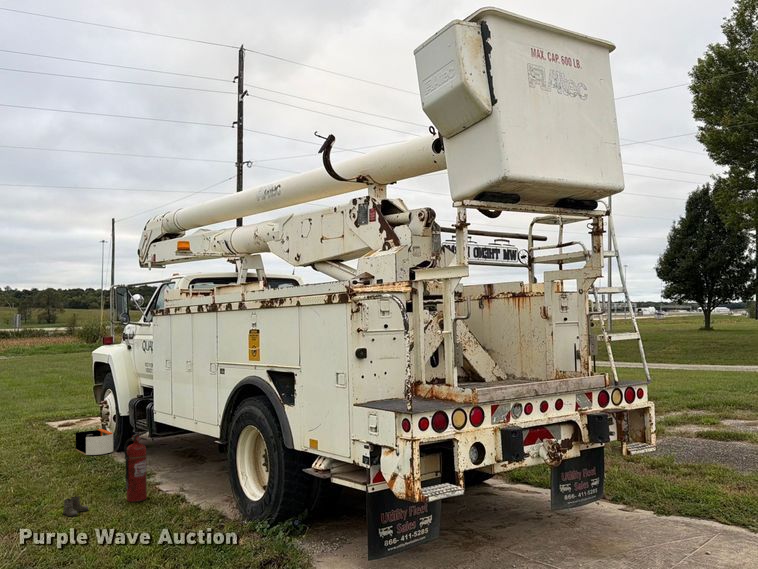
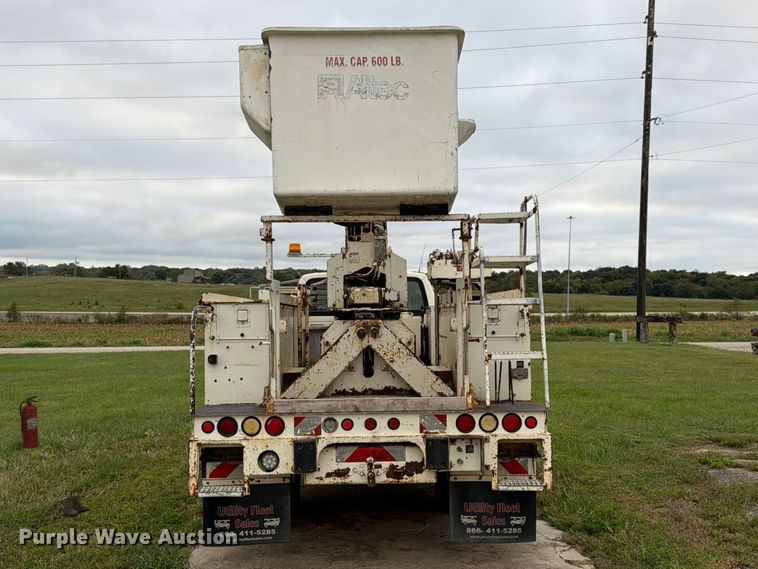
storage bin: present [76,429,113,455] -> none [76,425,116,453]
fire extinguisher: present [124,431,147,502] -> present [19,396,38,448]

